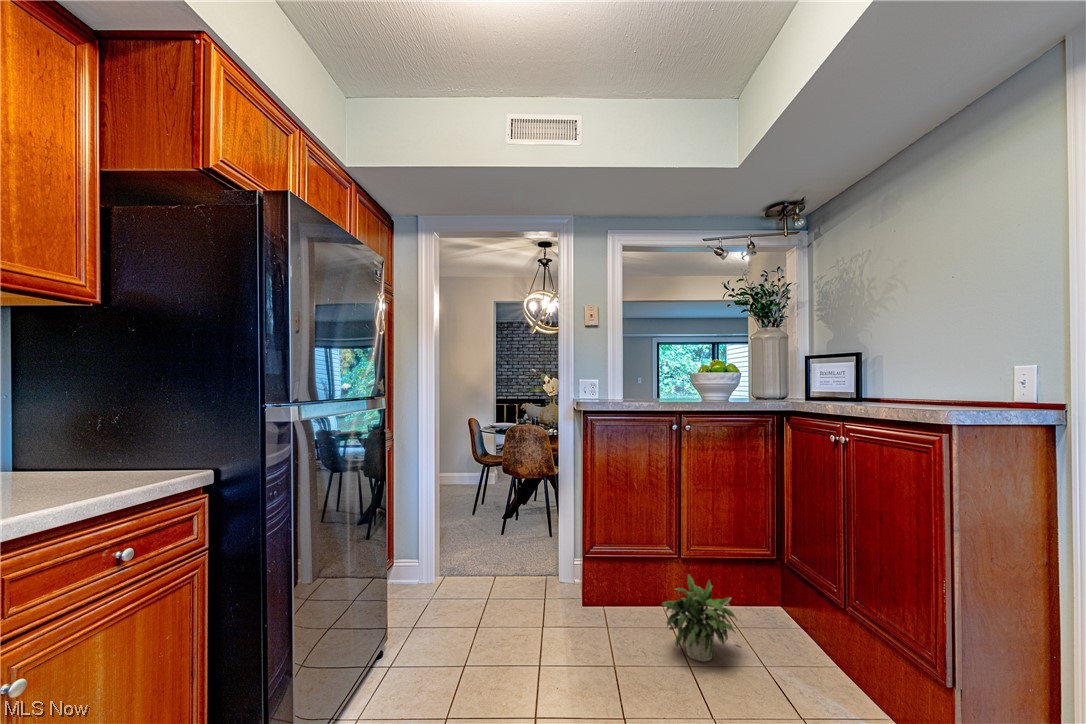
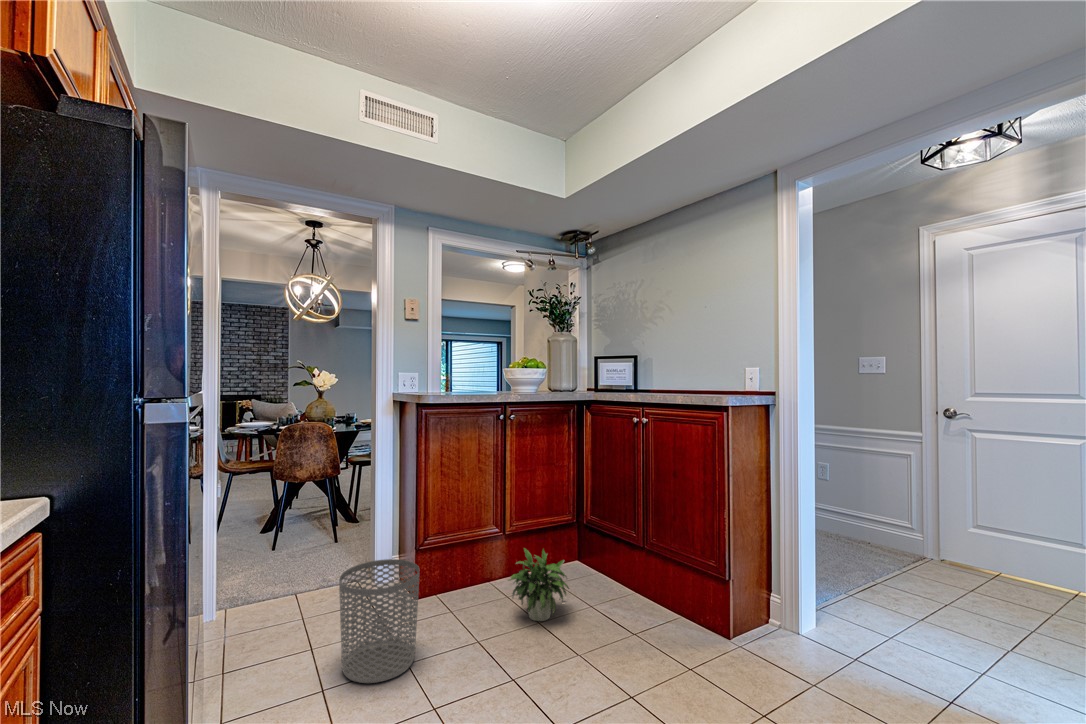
waste bin: none [488,558,558,672] -> present [339,559,419,683]

